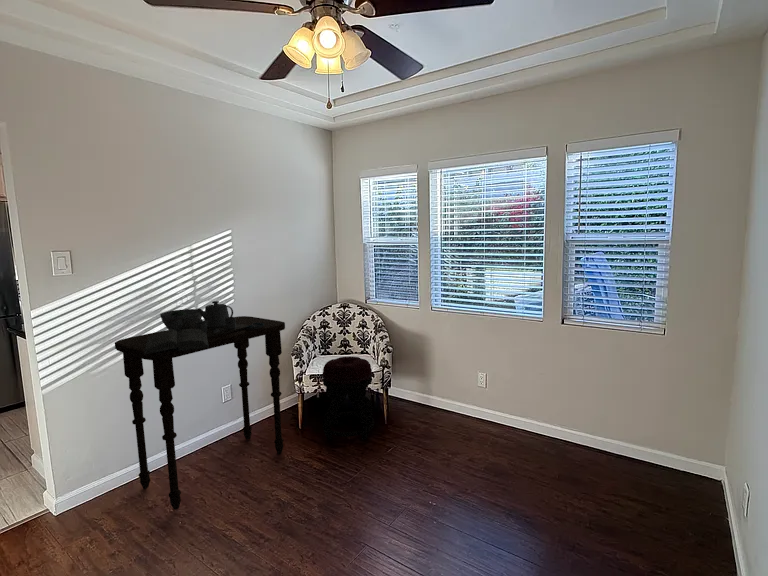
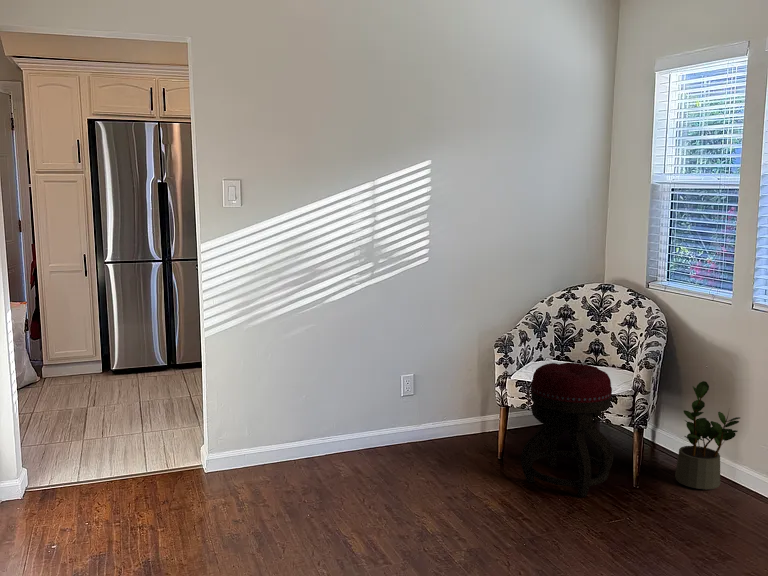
side table: present [115,301,285,510] -> none [265,251,475,504]
potted plant: none [405,354,436,416] -> present [675,381,740,489]

